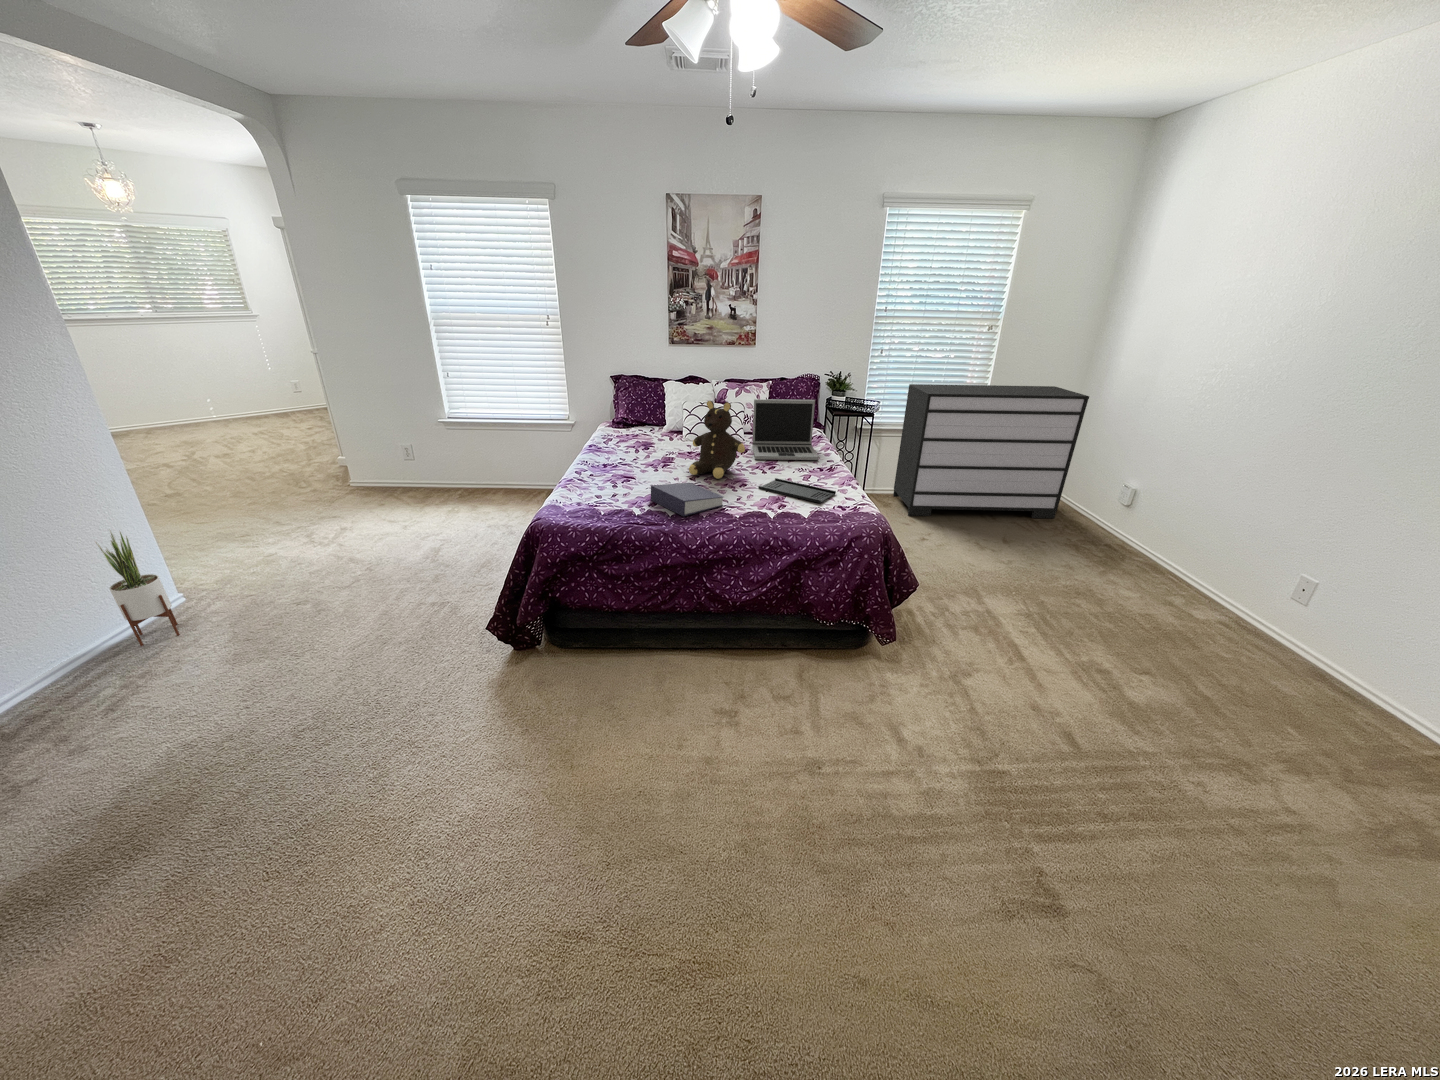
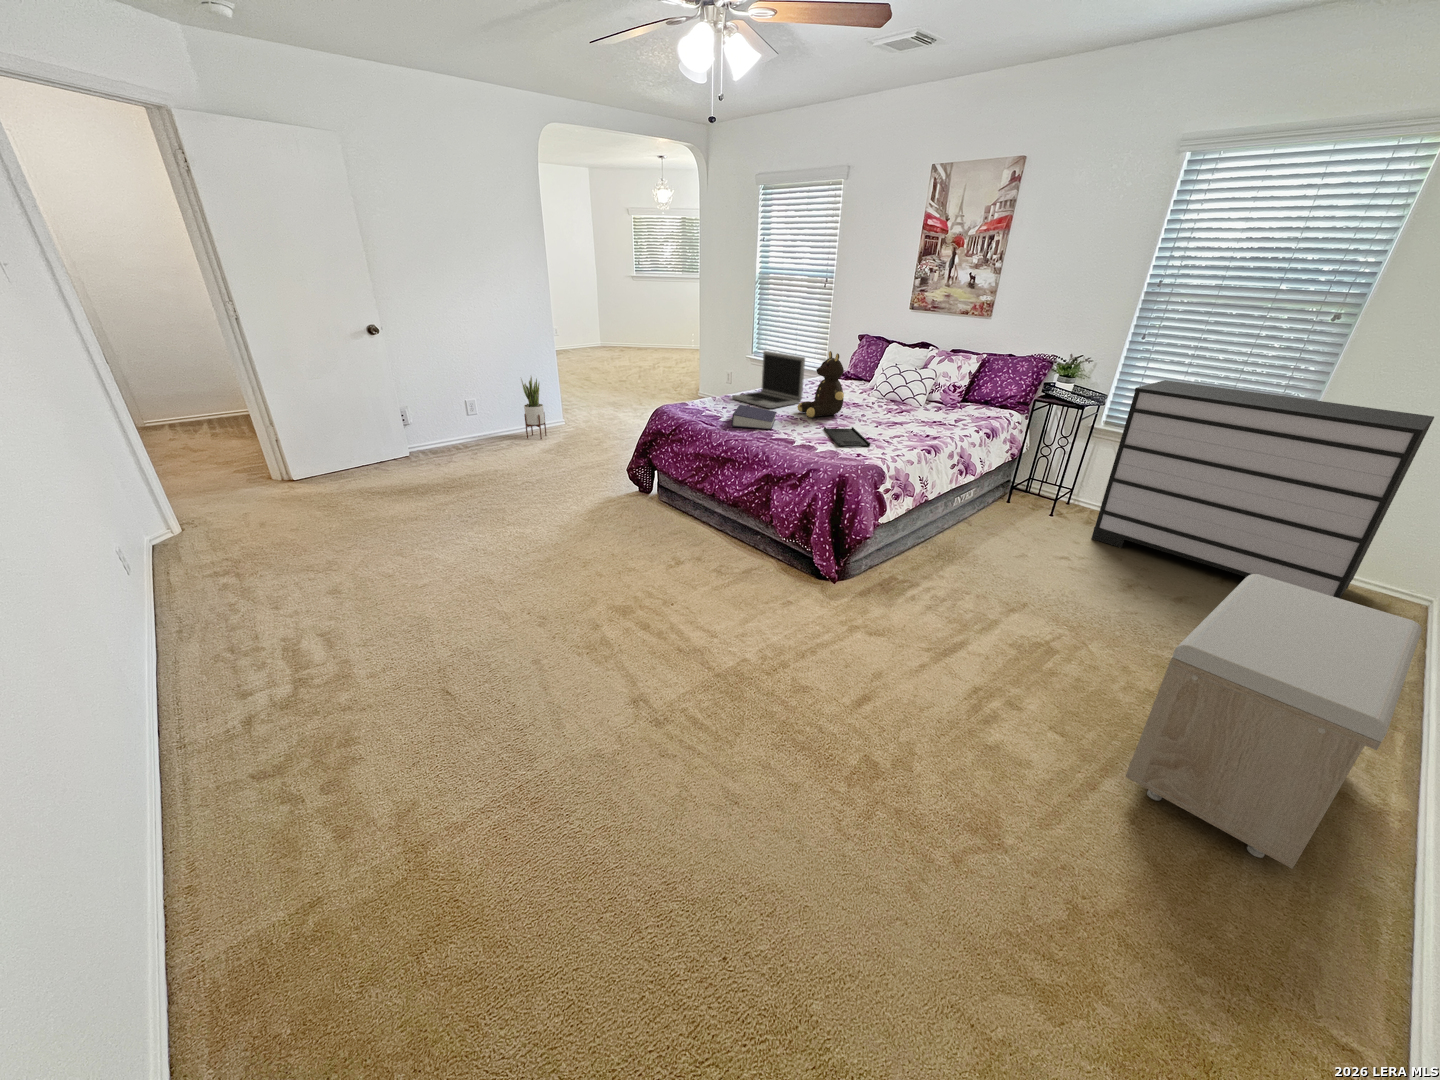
laptop: present [752,399,819,460] -> present [732,351,805,408]
storage bench: none [1147,512,1430,691] -> present [1125,574,1422,869]

